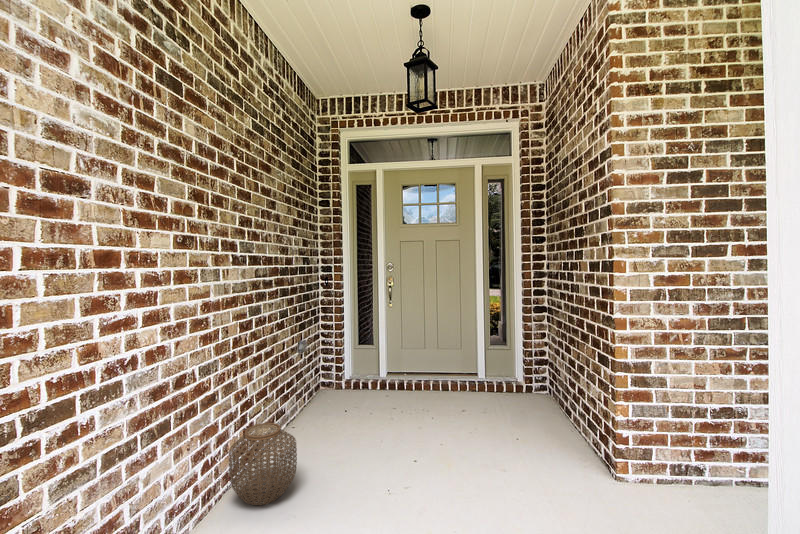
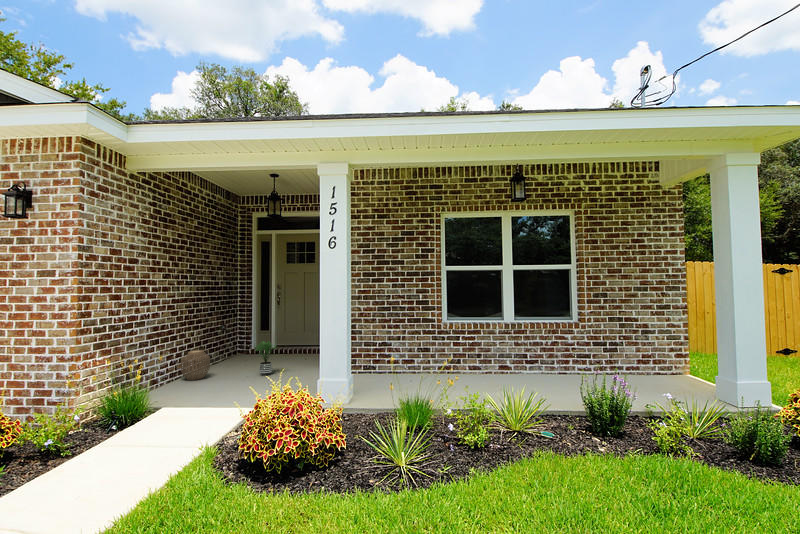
potted plant: none [394,397,454,487] -> present [256,341,276,376]

